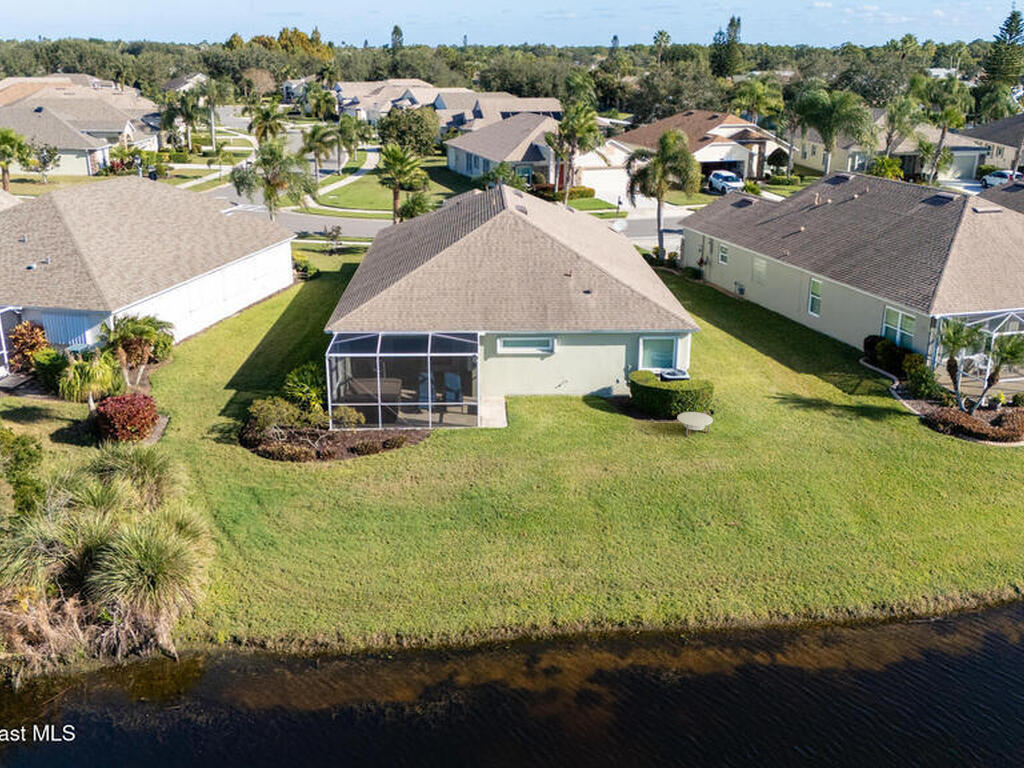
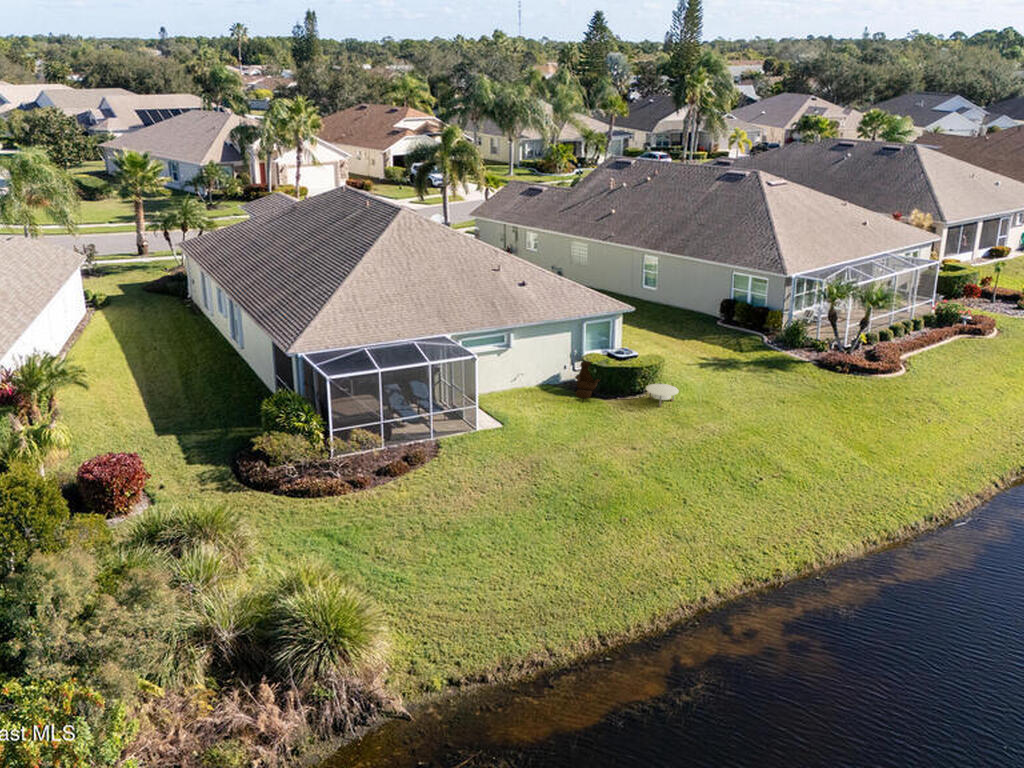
lounge chair: none [605,378,639,420] -> present [575,361,600,400]

